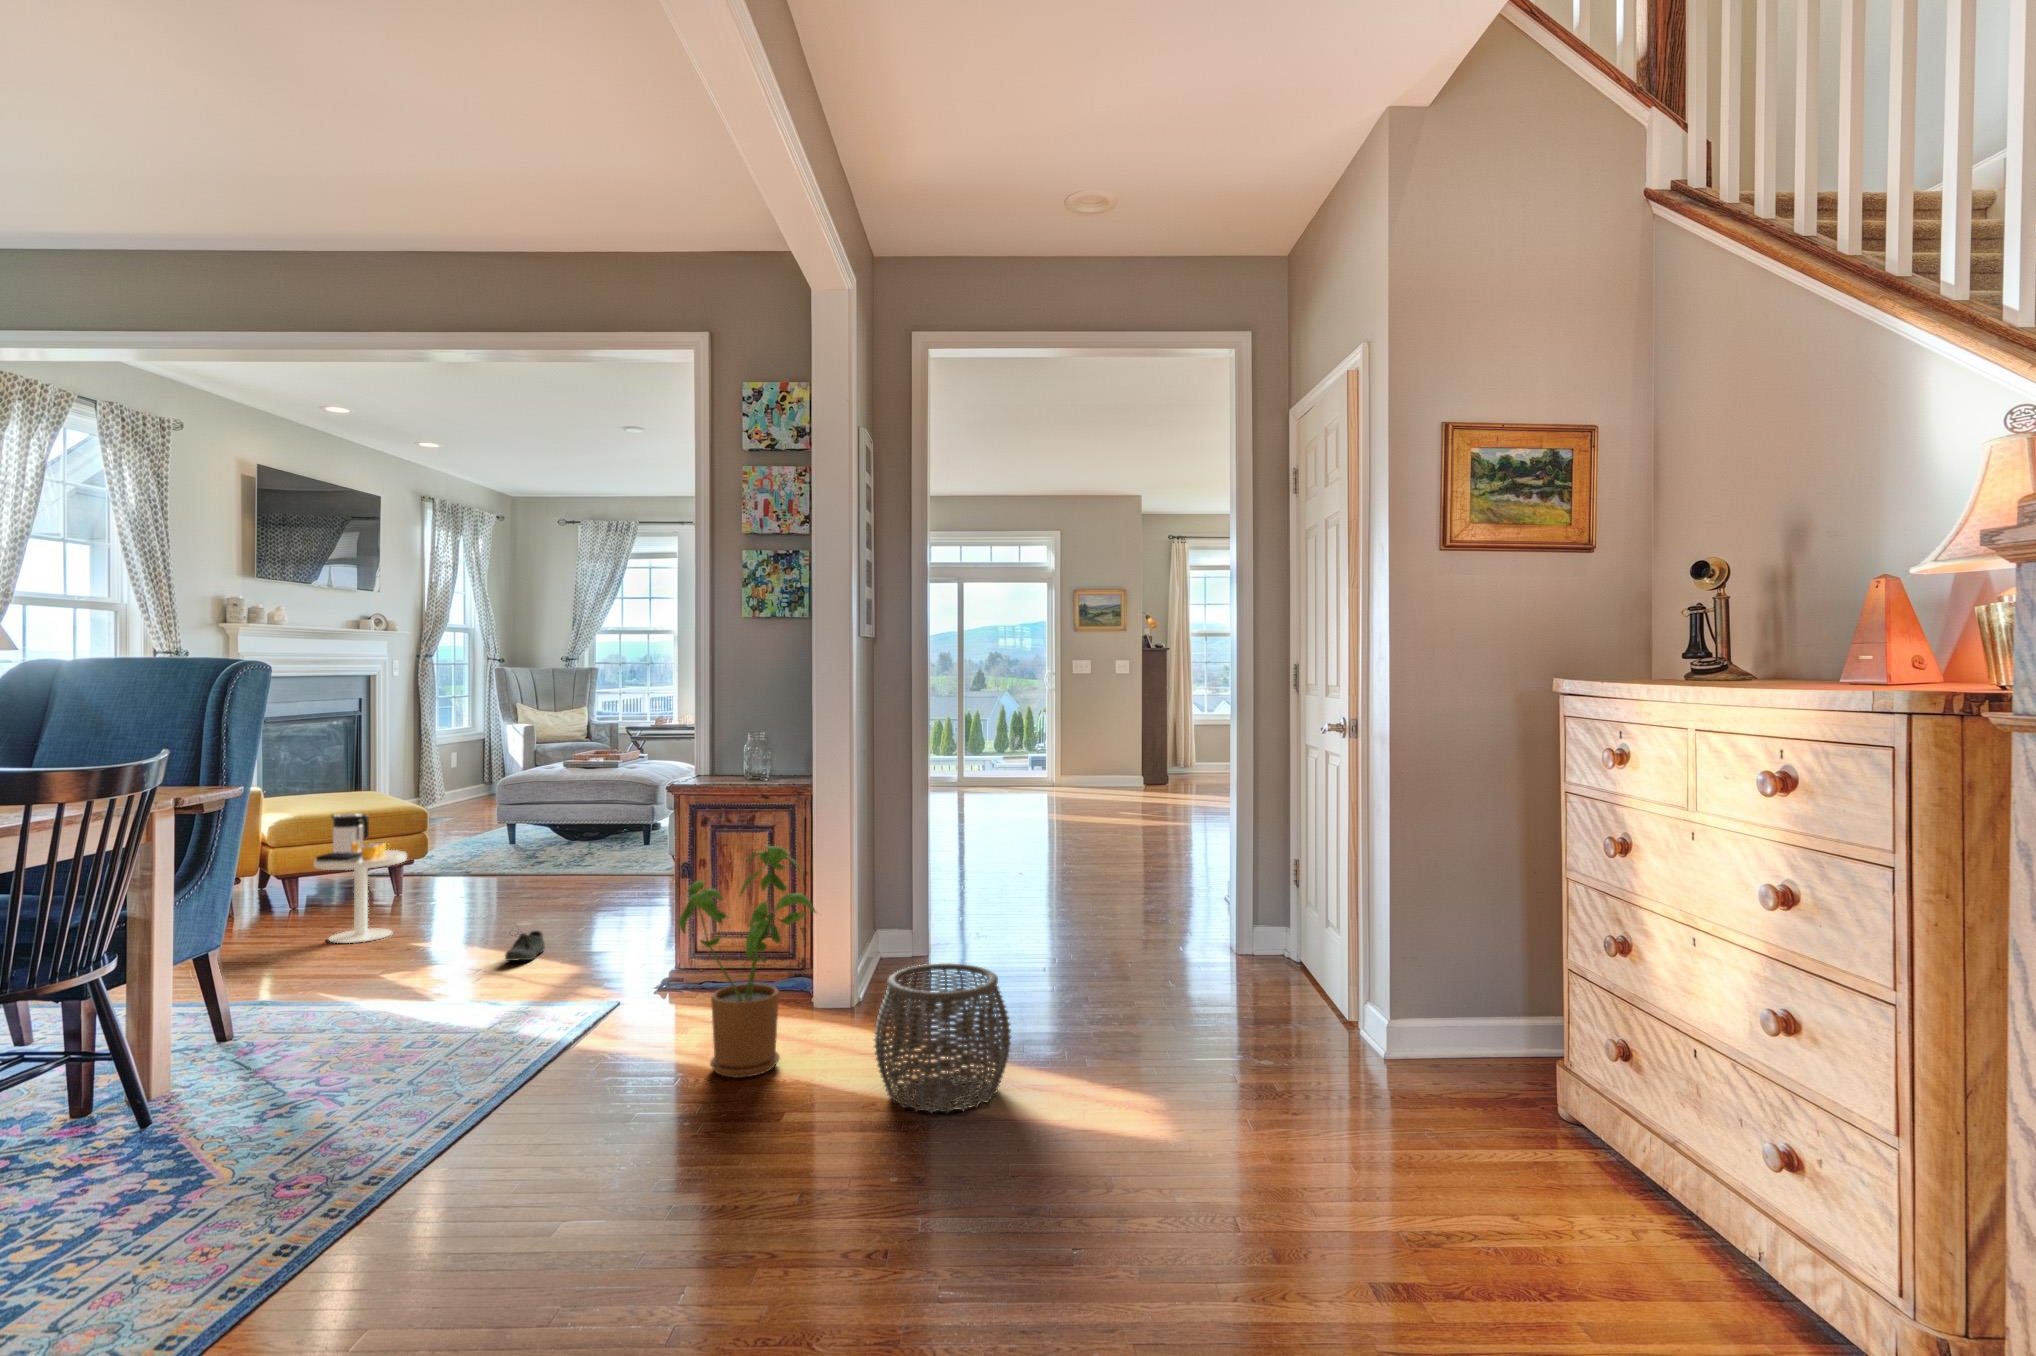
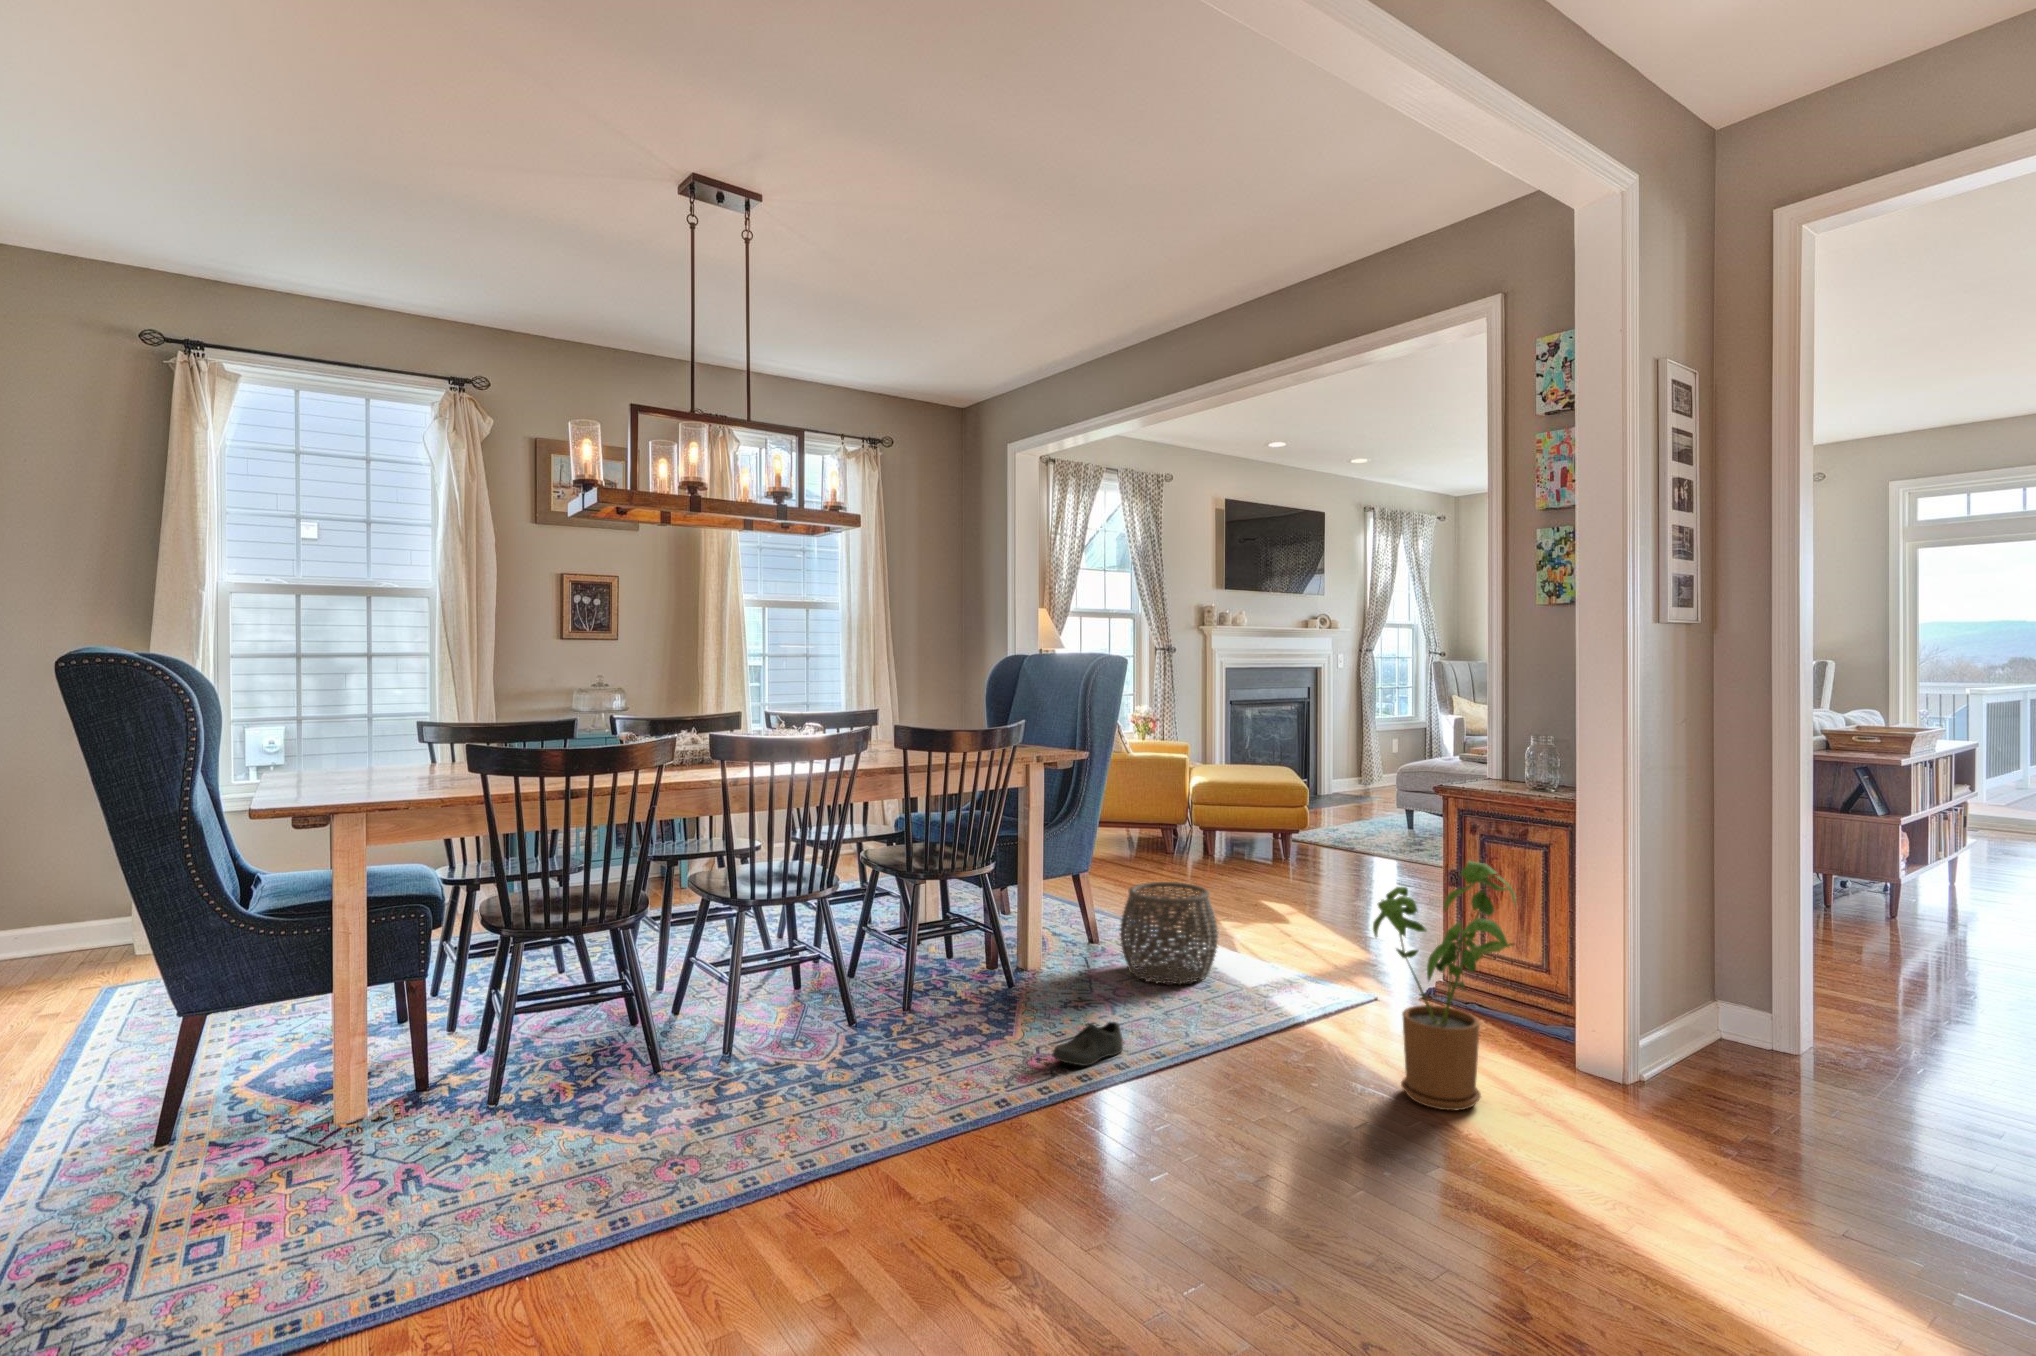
side table: present [314,813,407,943] -> none [1201,783,1268,891]
shoe: present [505,931,545,961] -> present [1052,1022,1123,1066]
woven basket: present [874,963,1011,1113] -> present [1120,882,1218,985]

